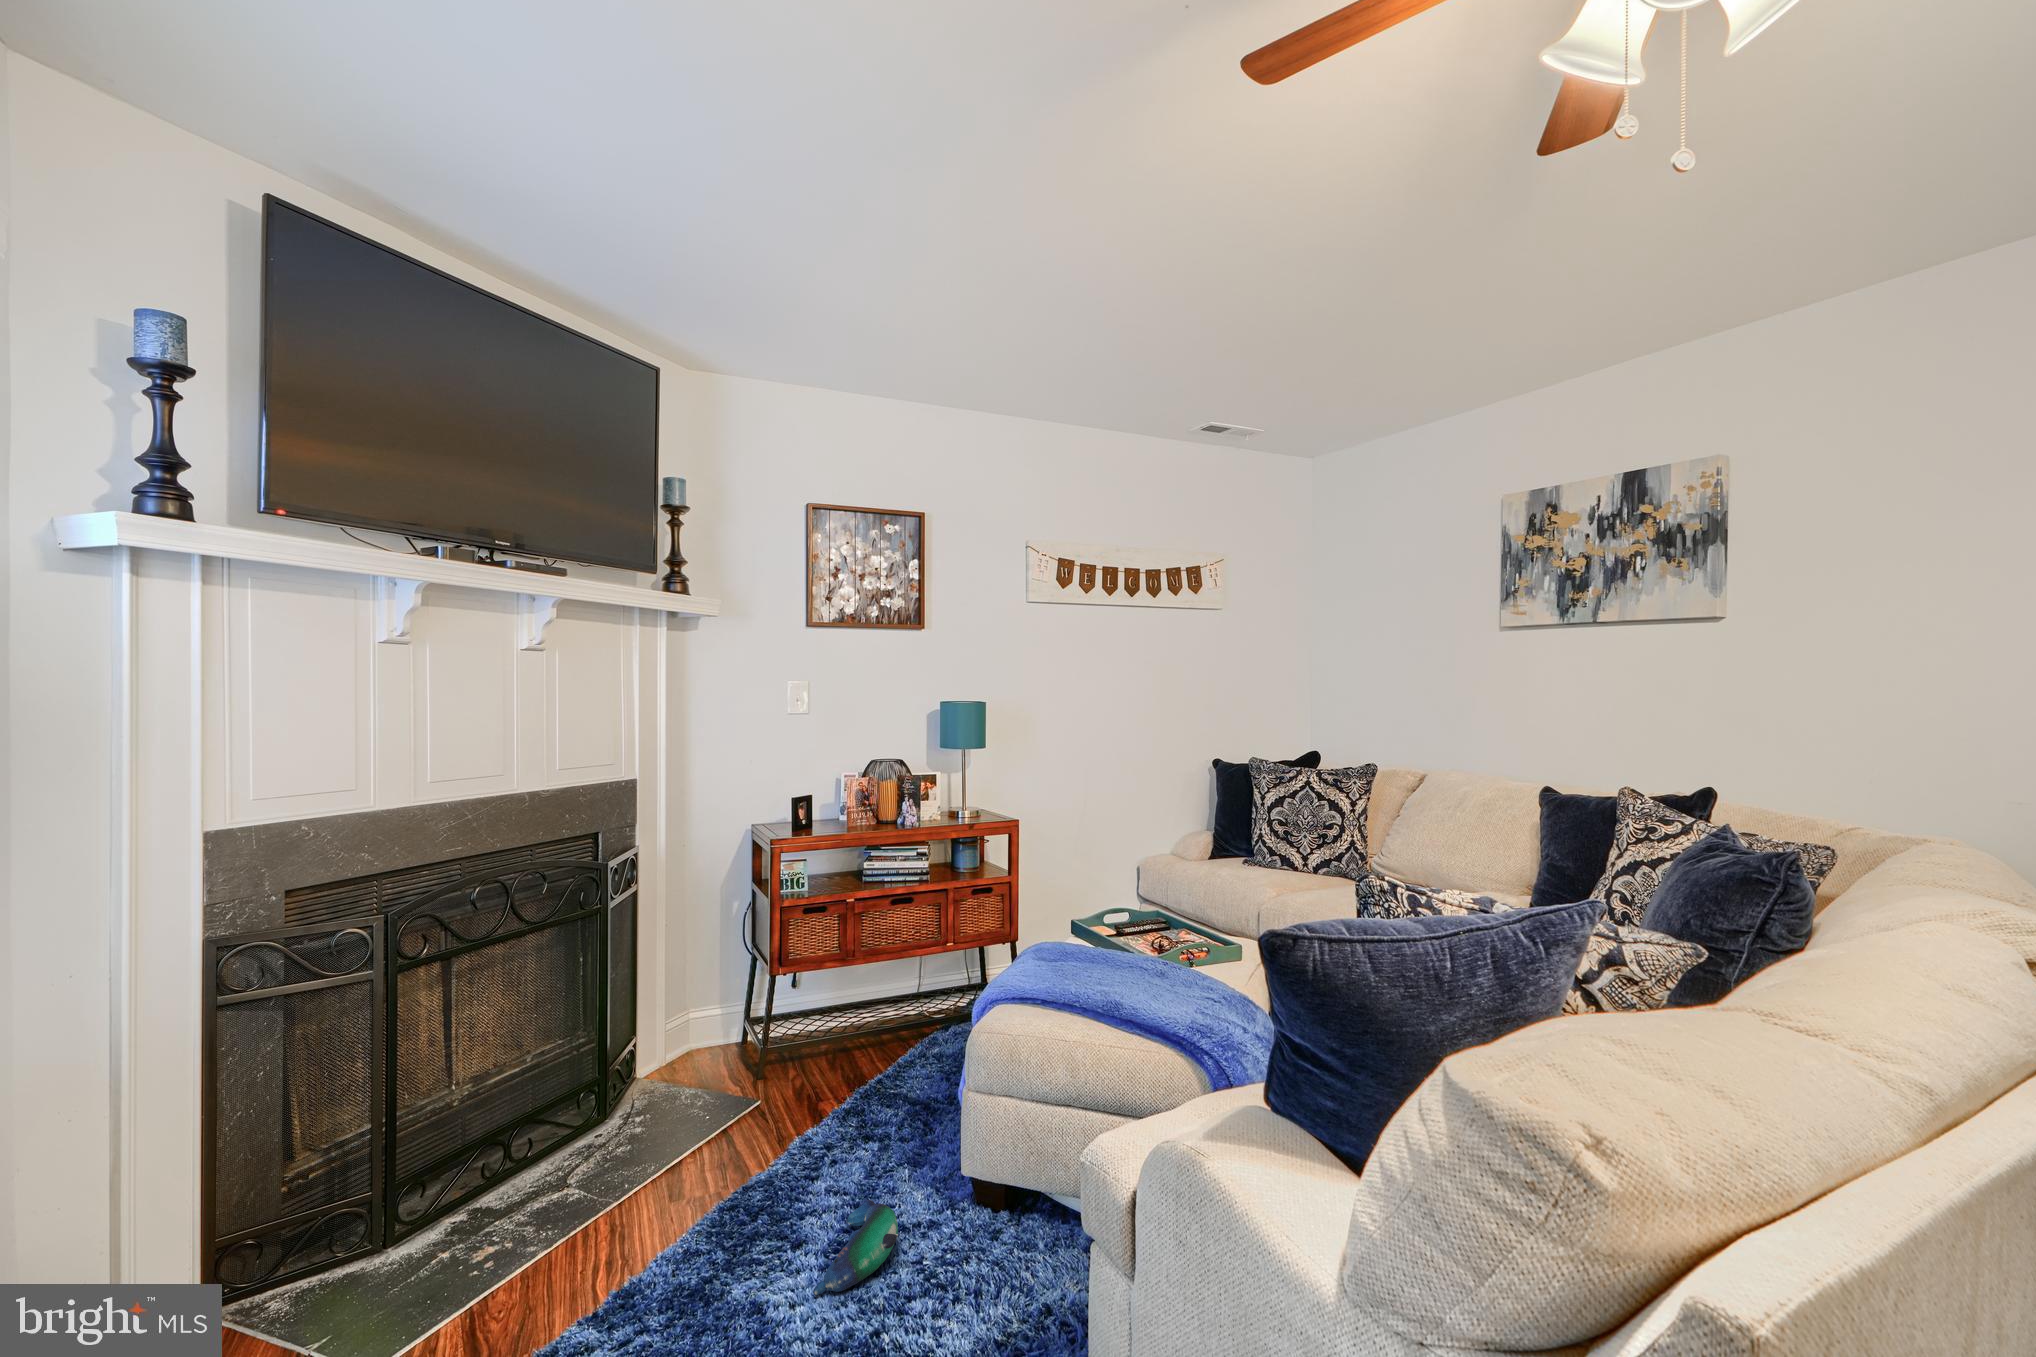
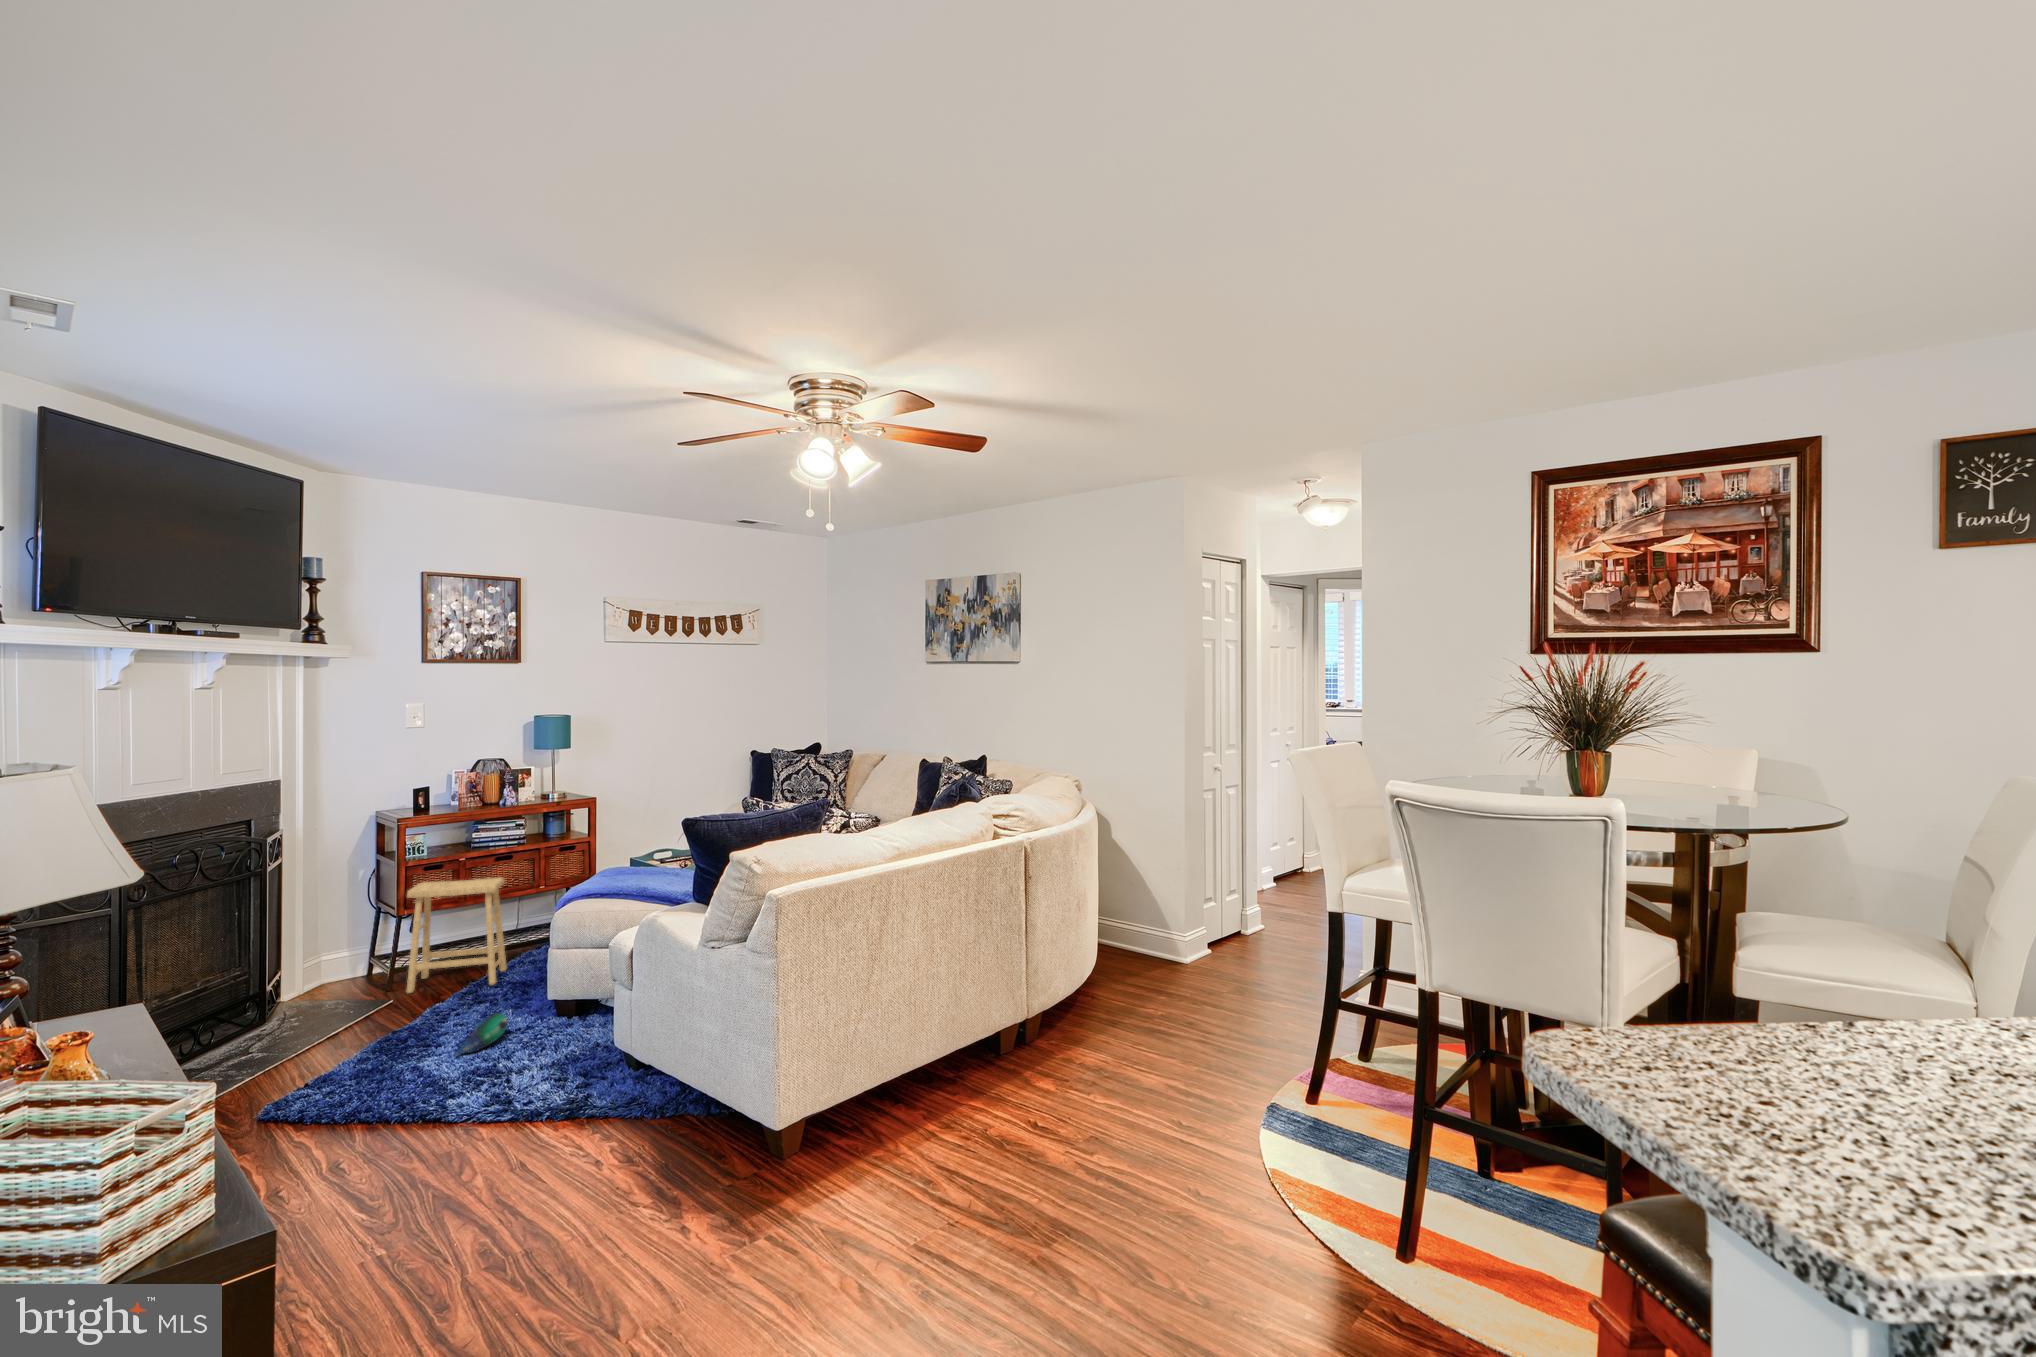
footstool: none [775,932,904,1102] -> present [407,878,507,993]

